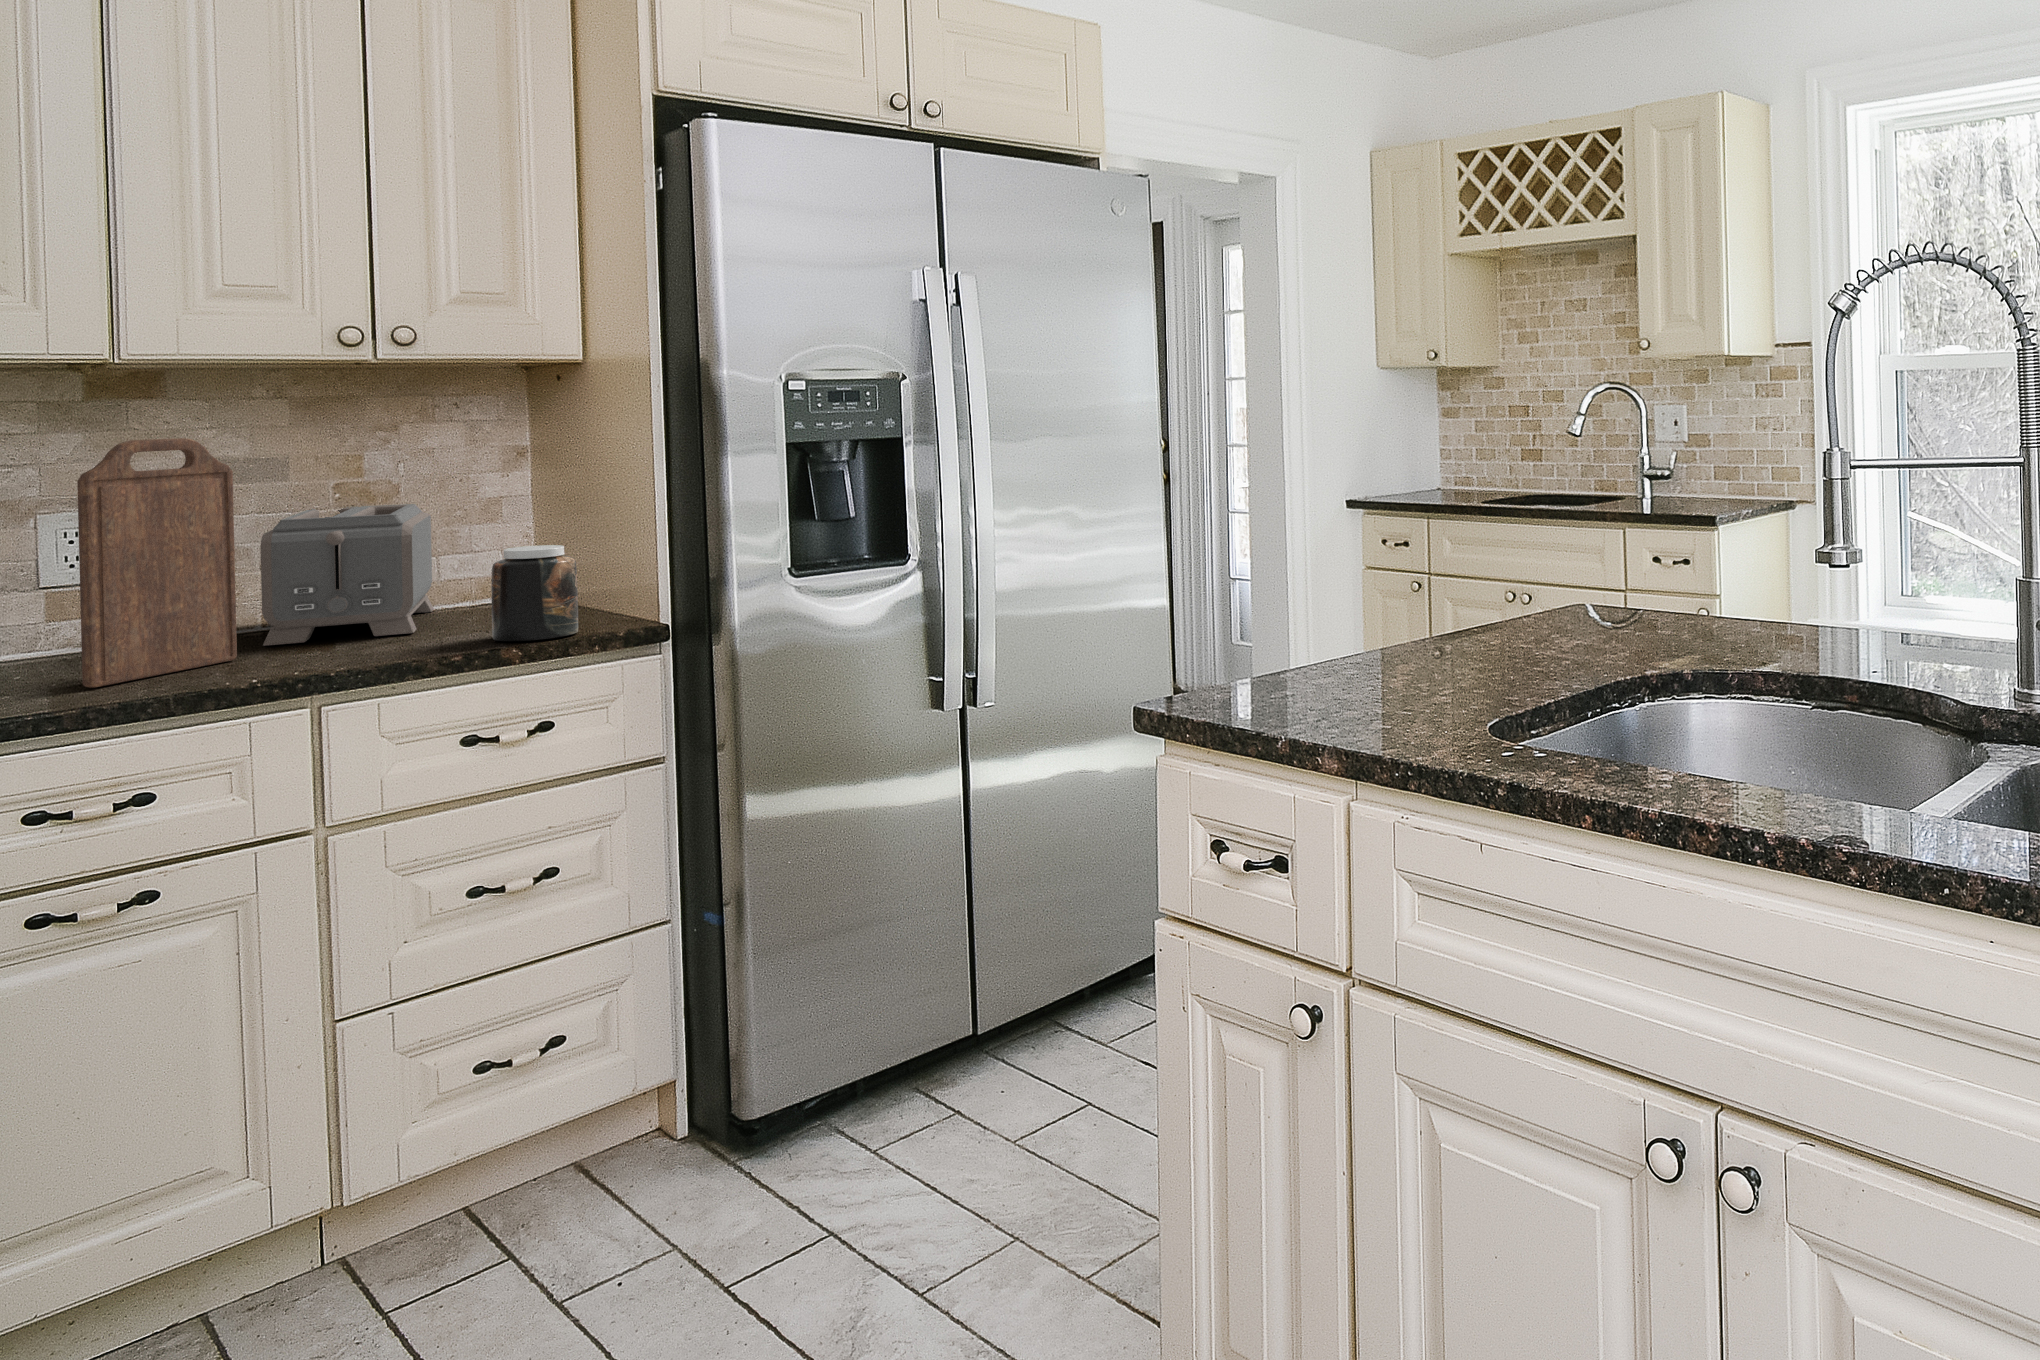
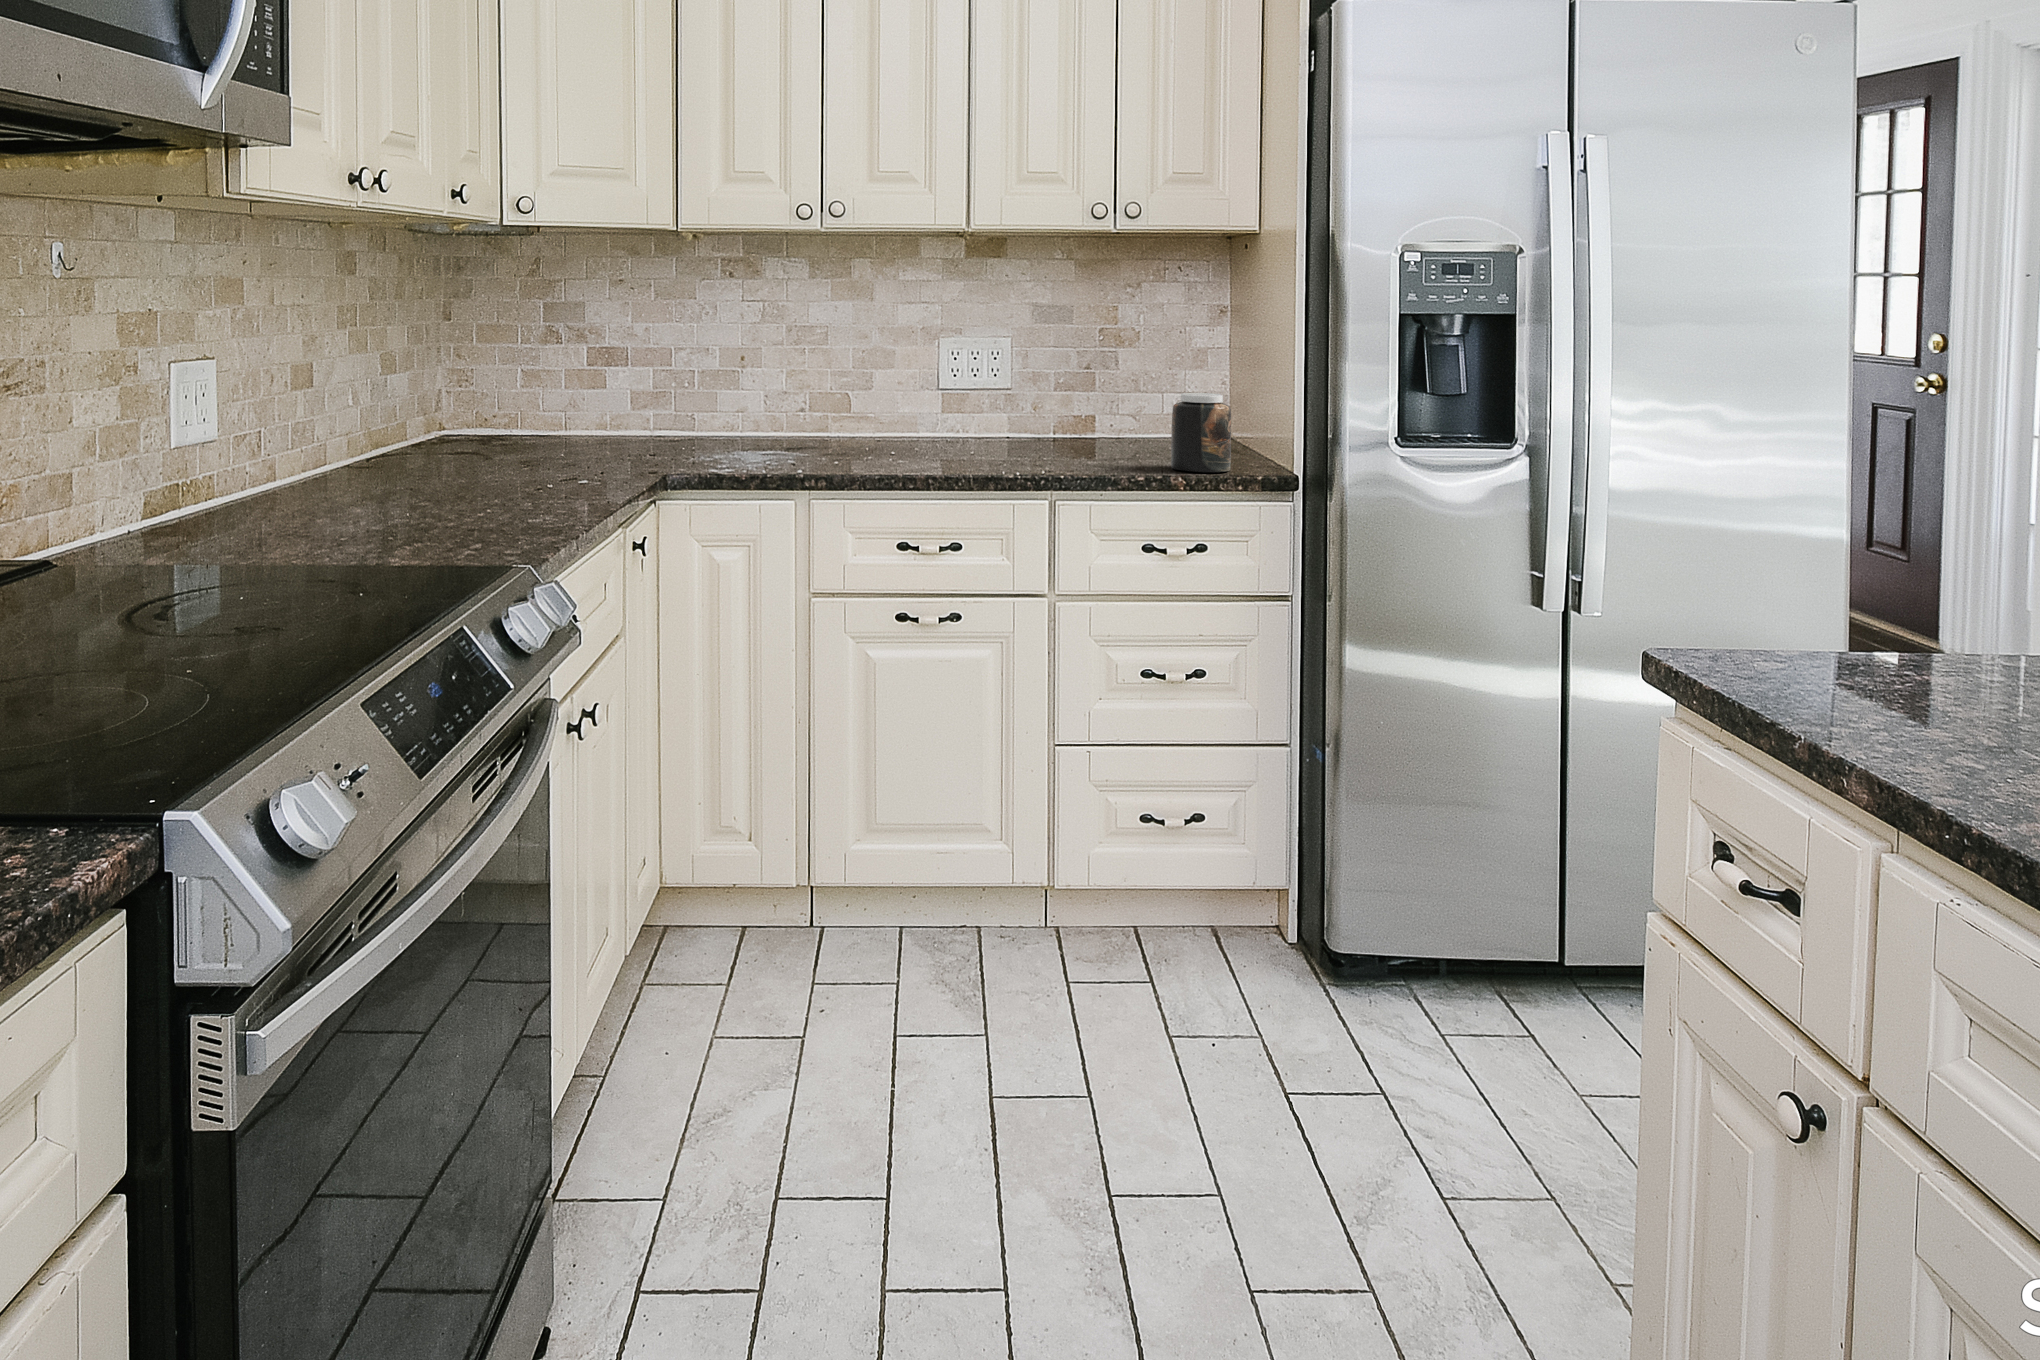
cutting board: present [77,438,237,687] -> none [941,292,1028,461]
toaster: present [261,504,434,646] -> none [1049,354,1166,455]

